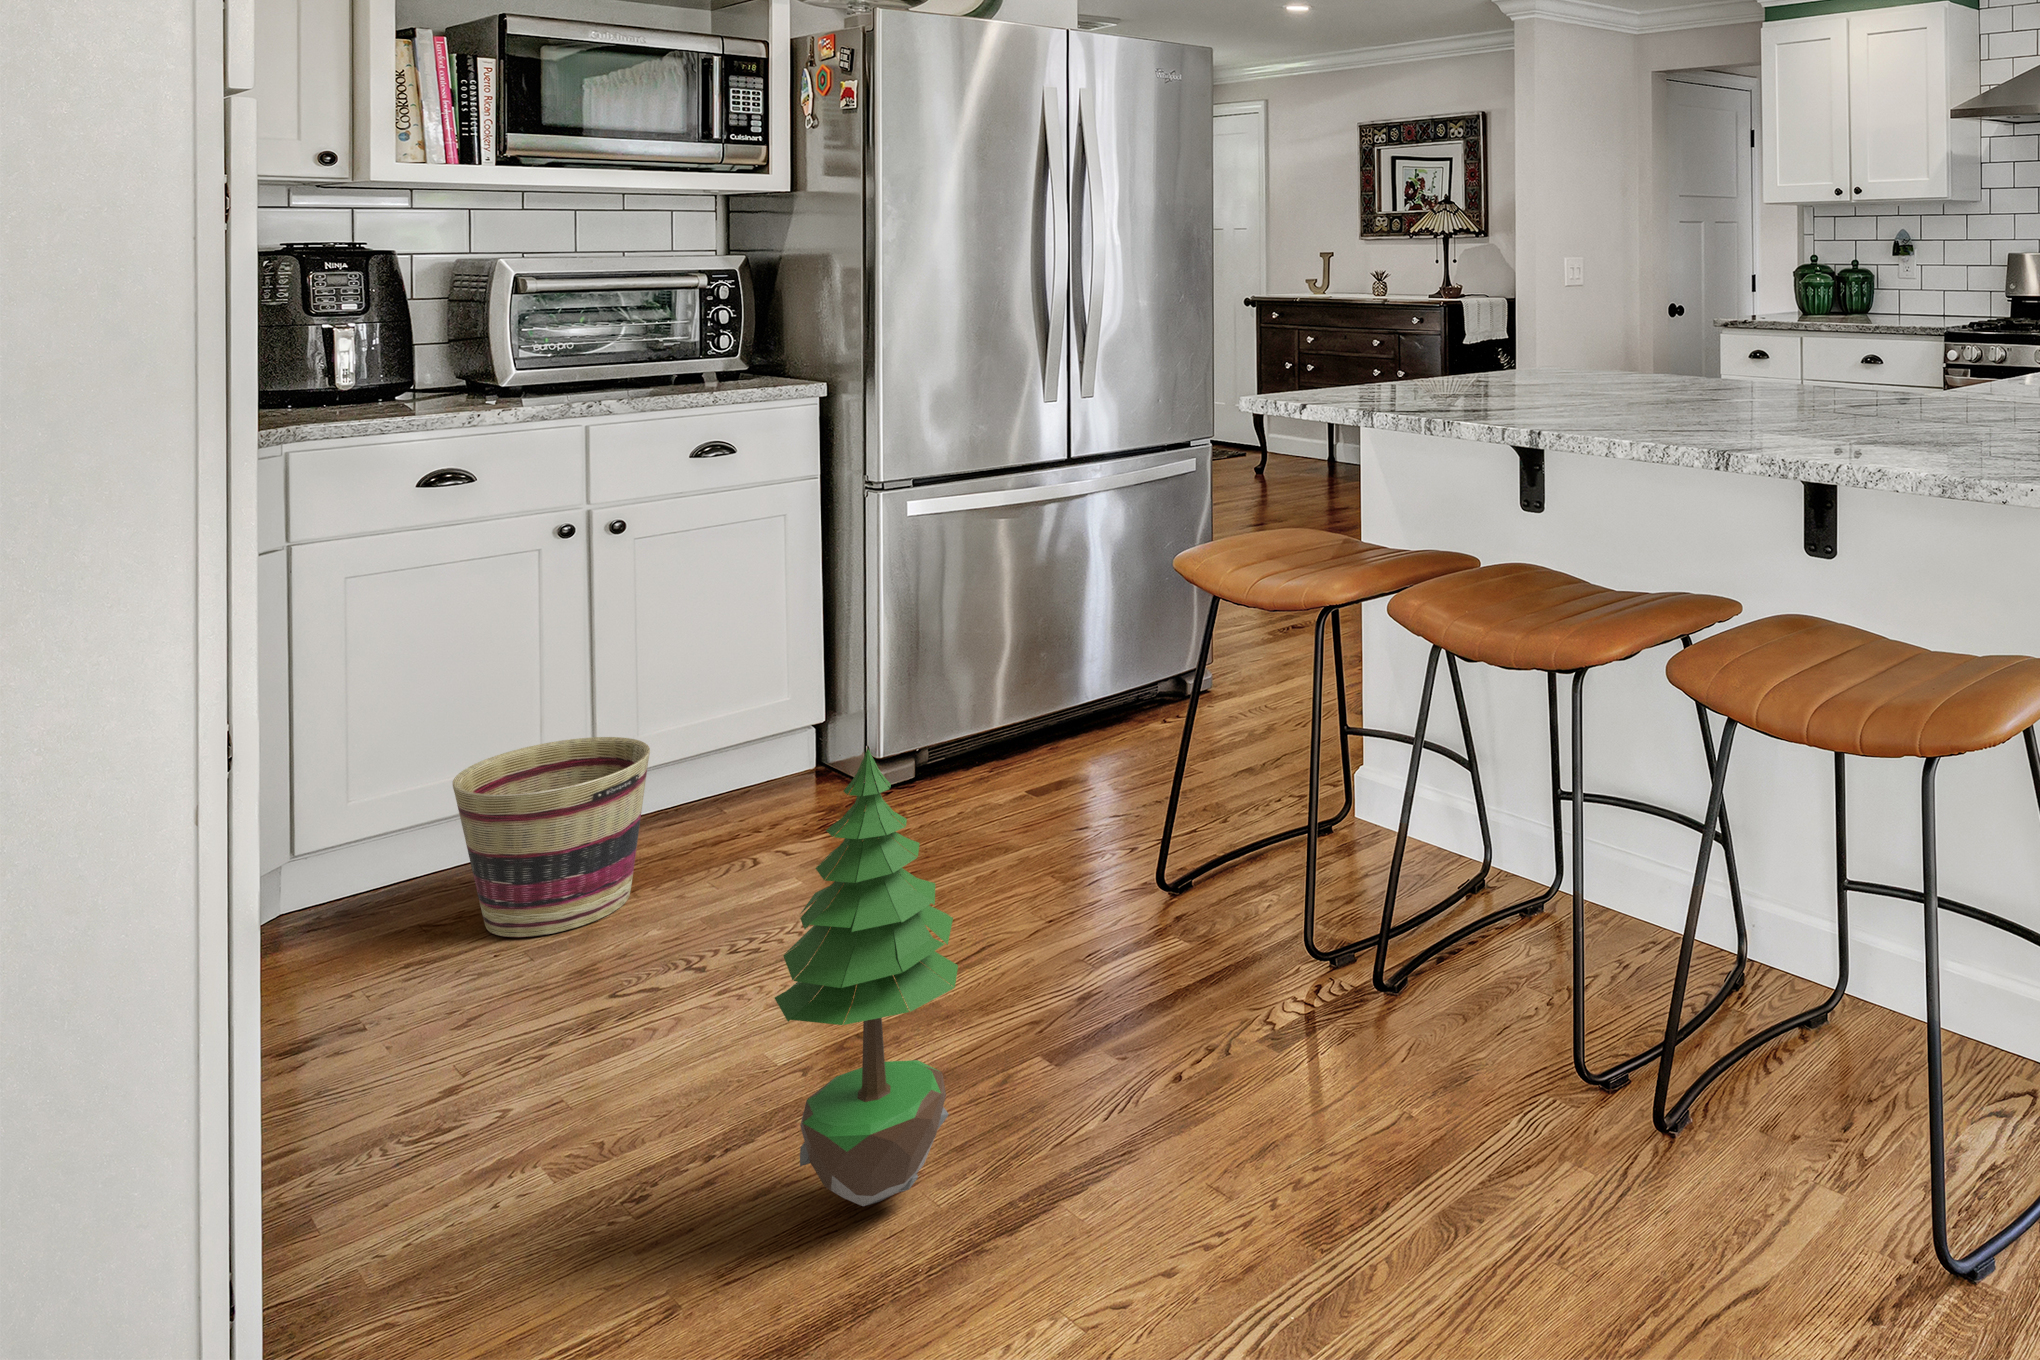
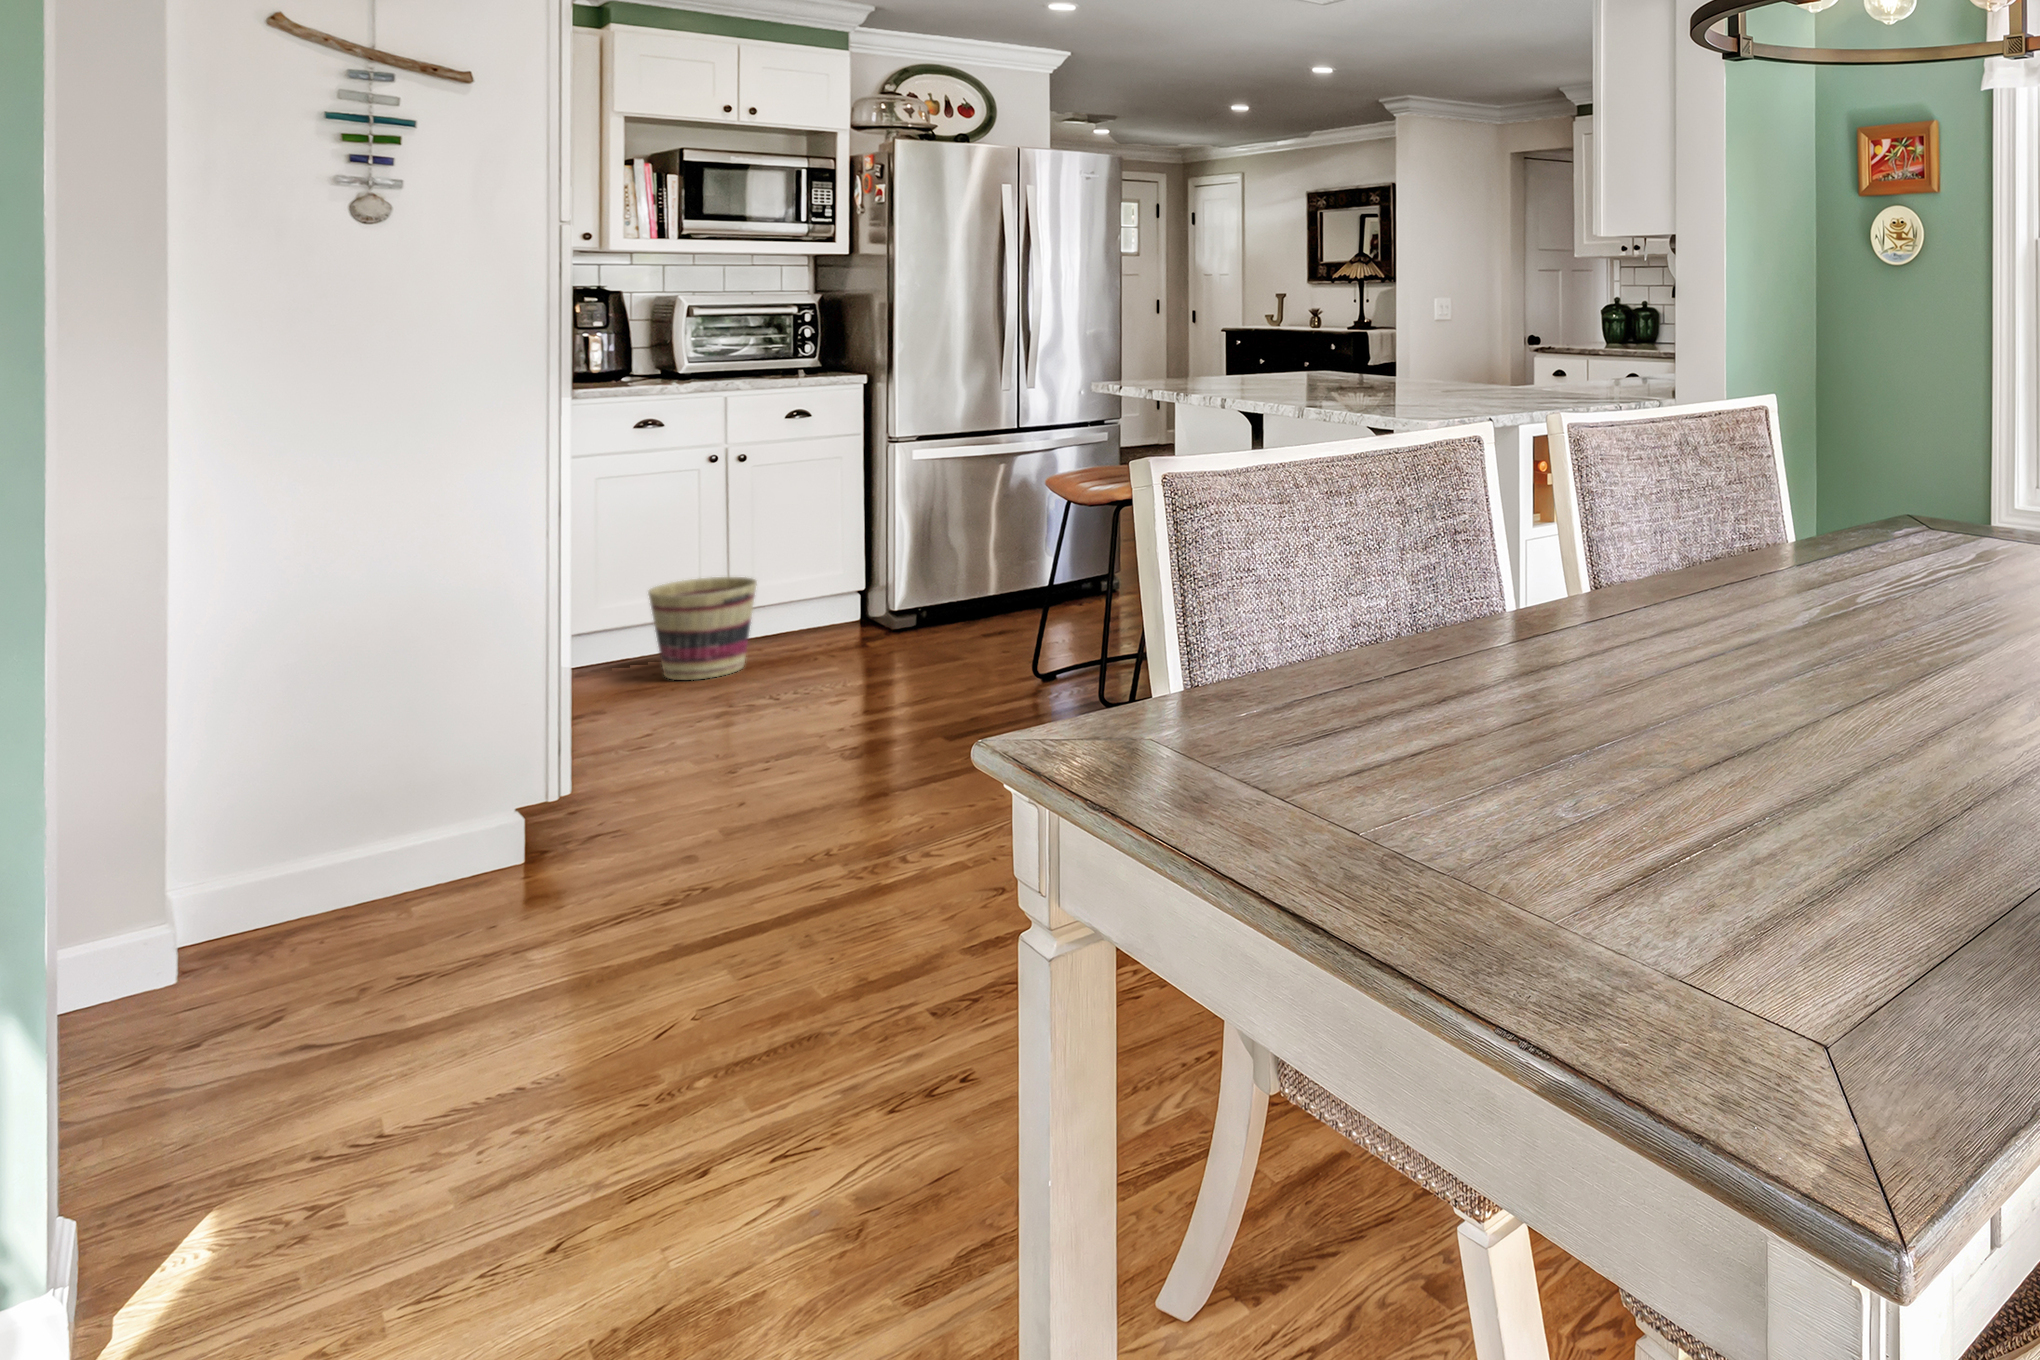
potted tree: present [775,749,958,1206] -> none [804,532,897,762]

